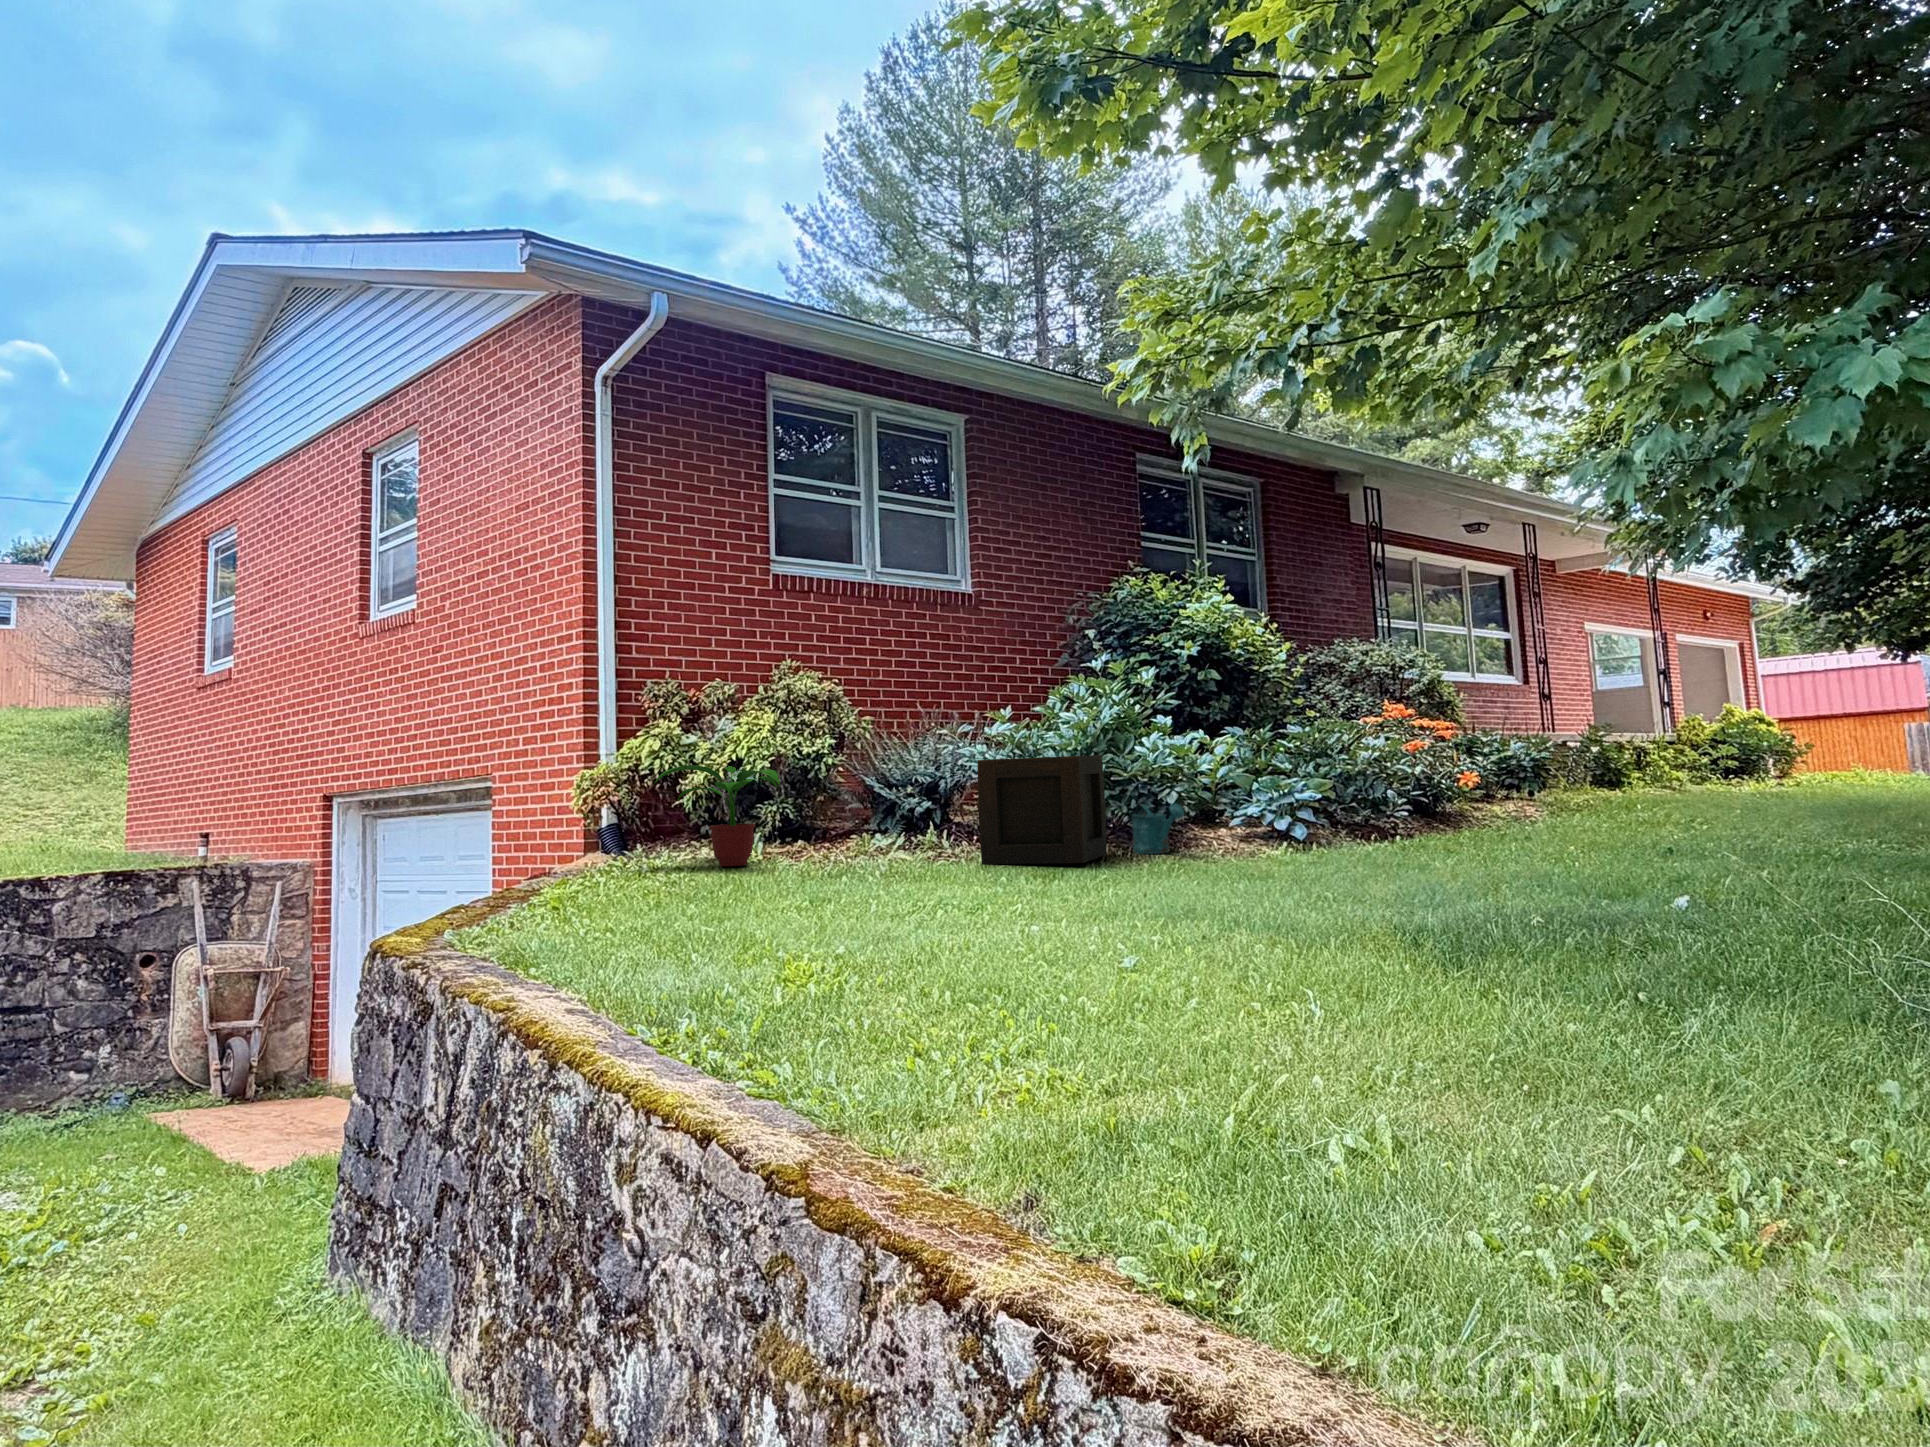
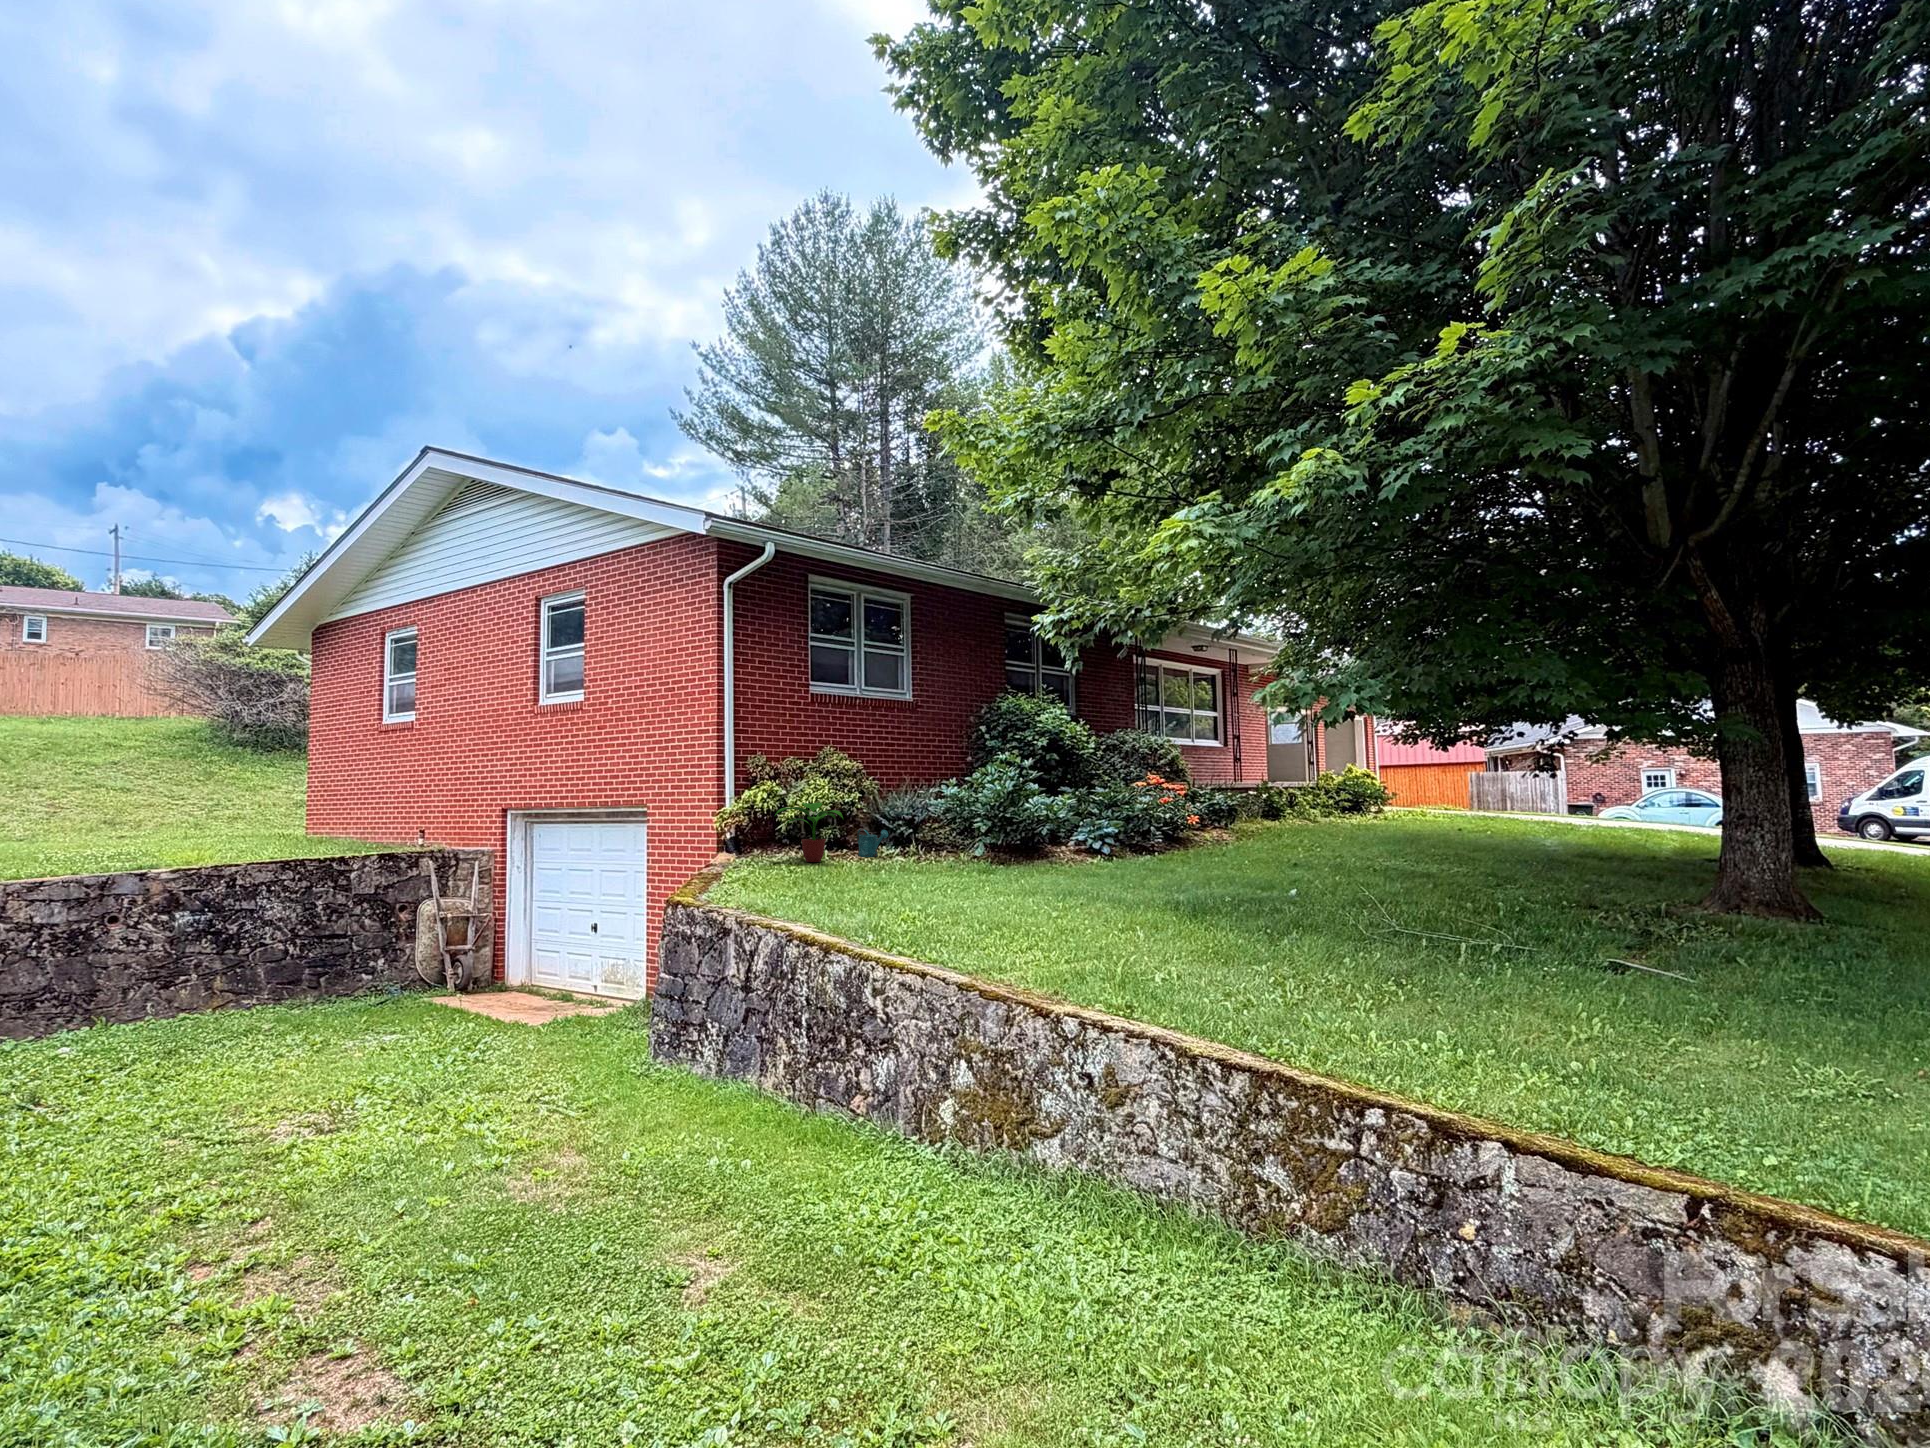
wooden crate: present [977,755,1107,864] -> none [945,806,1008,865]
watering can: present [1131,804,1184,854] -> present [857,829,888,857]

